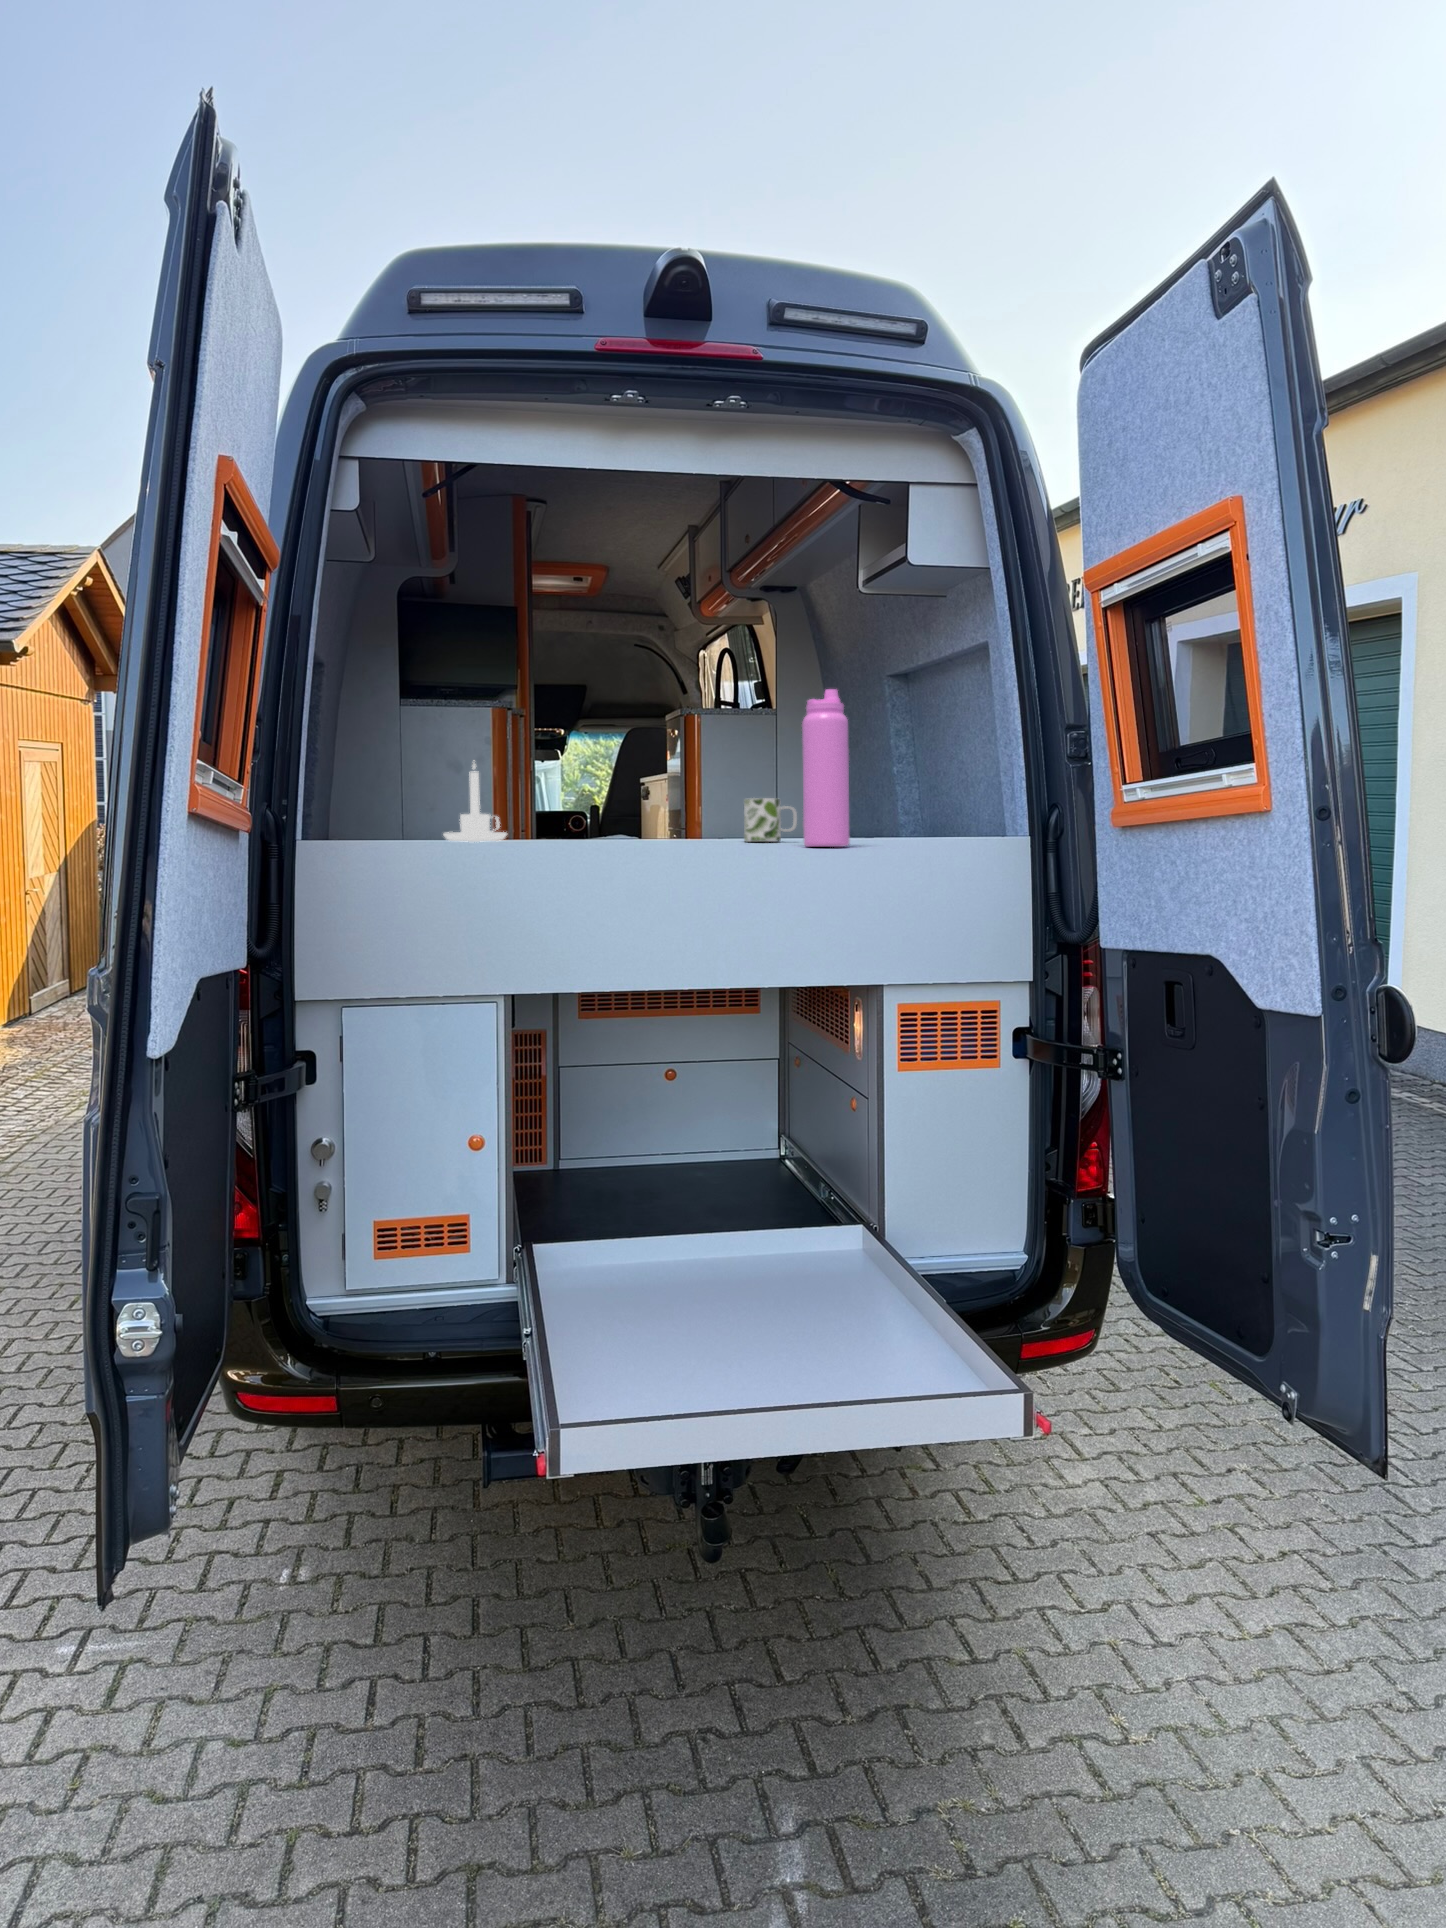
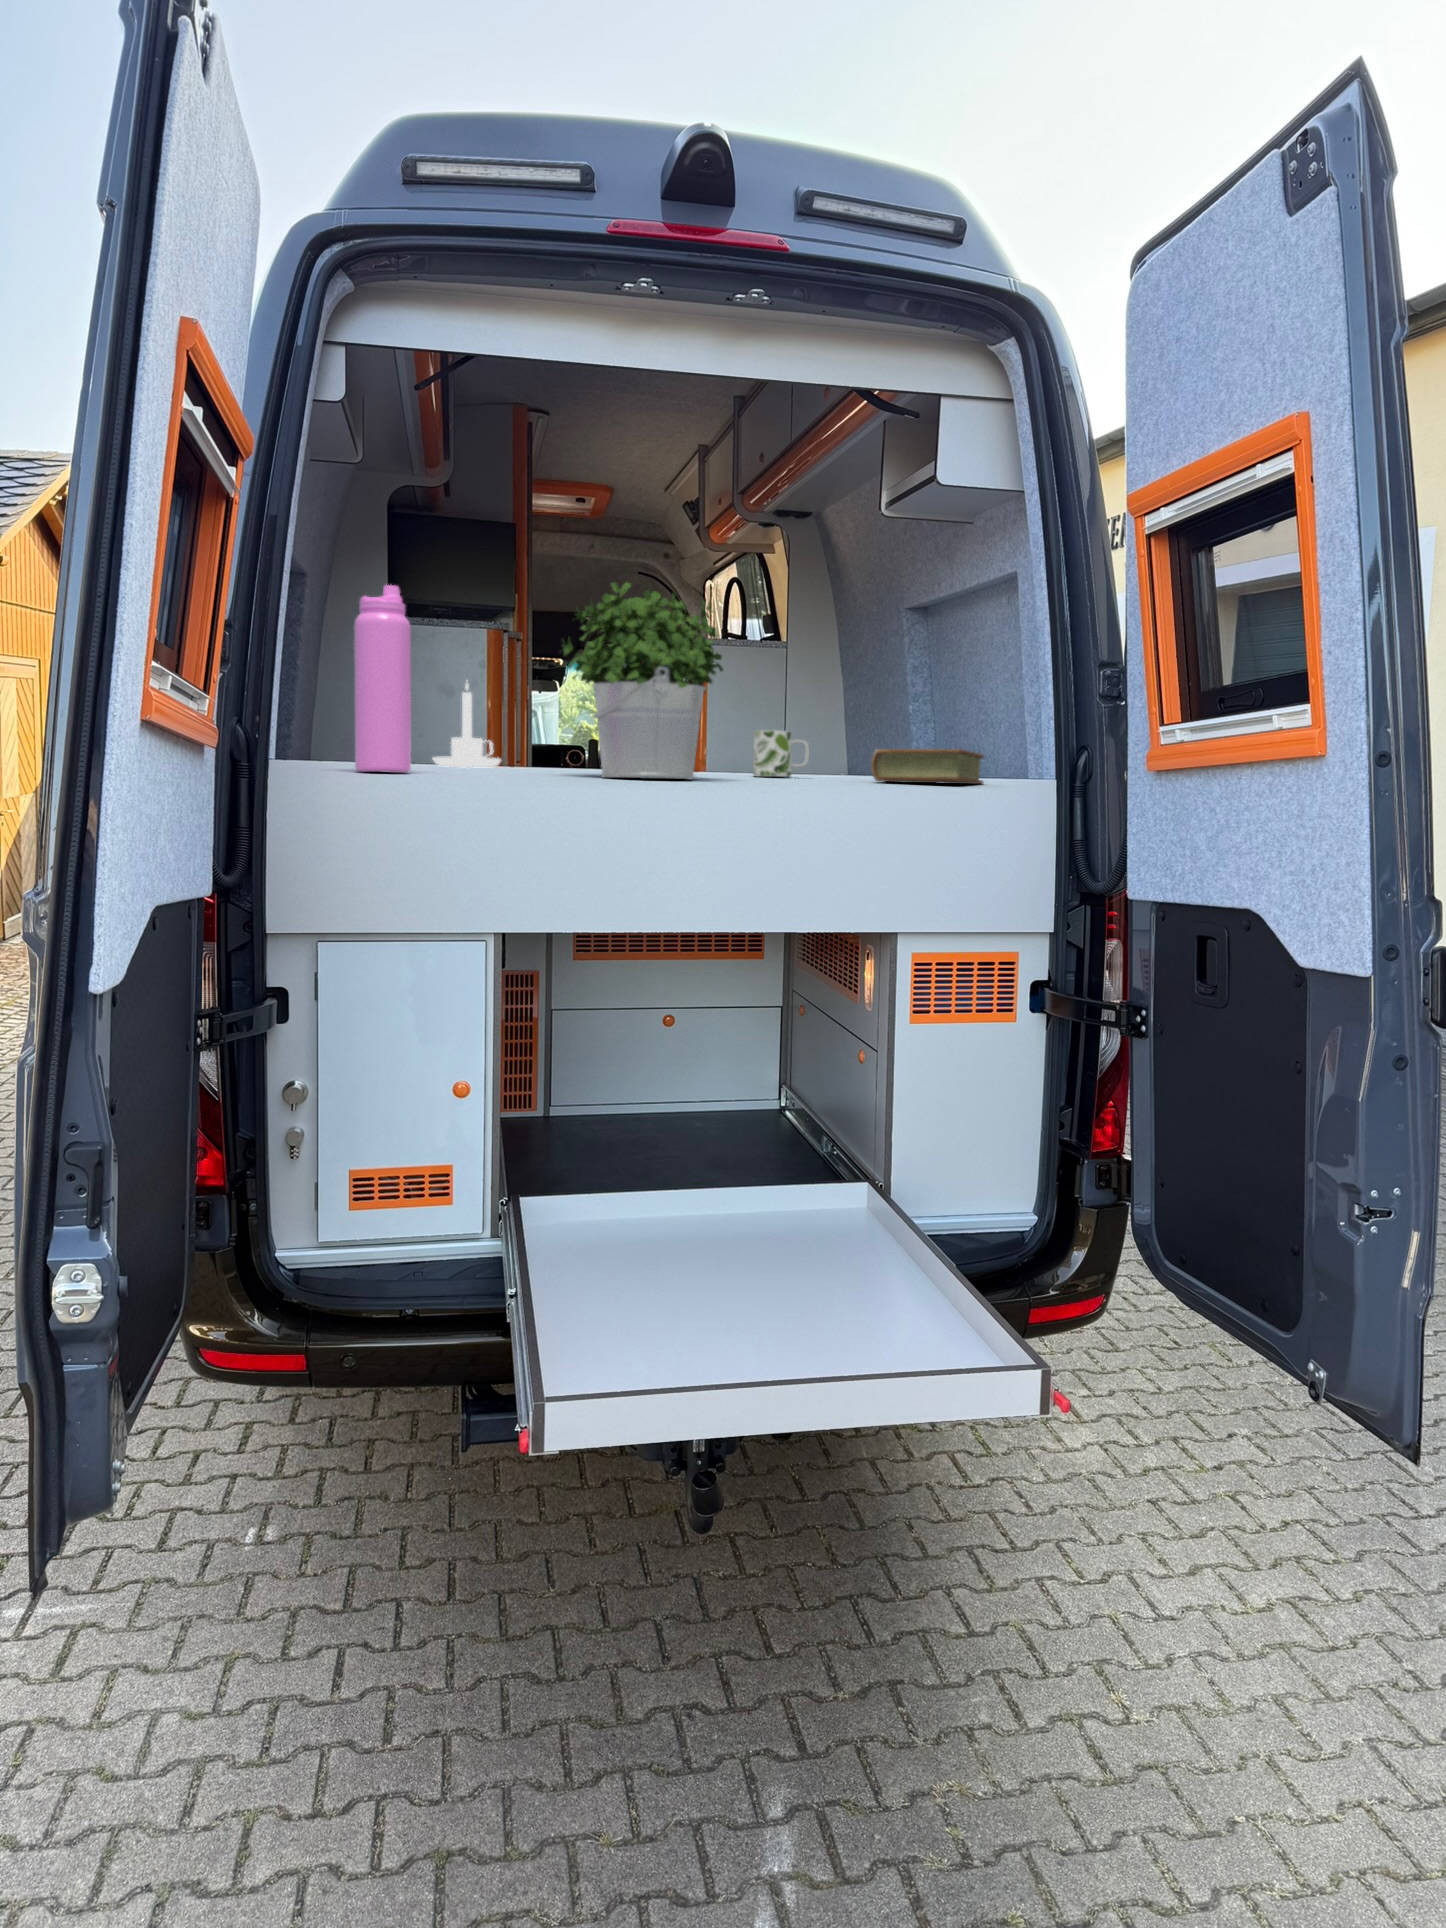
potted plant: none [559,667,713,849] -> present [563,582,723,780]
water bottle: present [802,689,850,847] -> present [354,585,411,773]
book: none [855,811,964,845] -> present [871,749,984,784]

